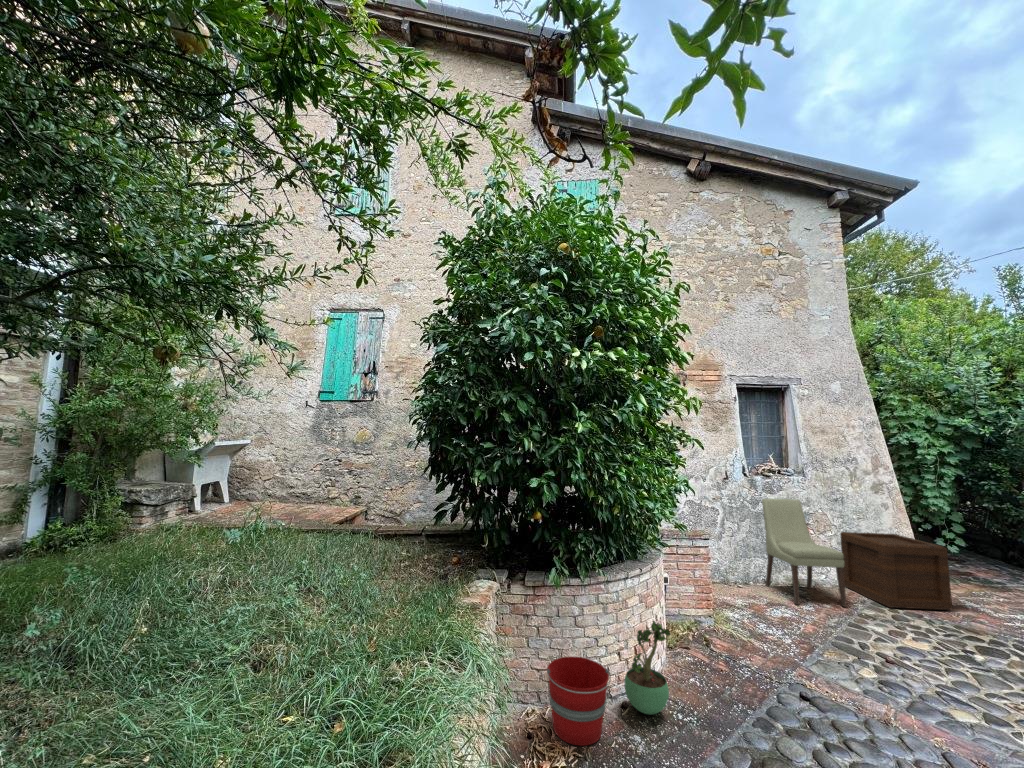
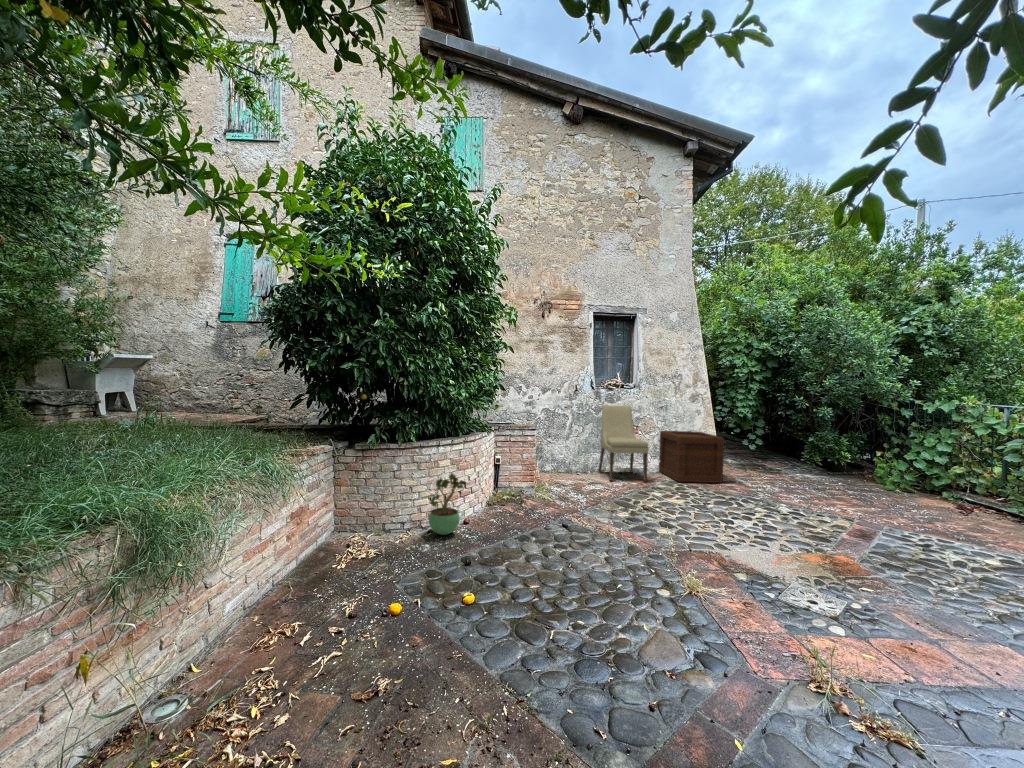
bucket: present [547,656,611,746] -> none [362,499,410,549]

